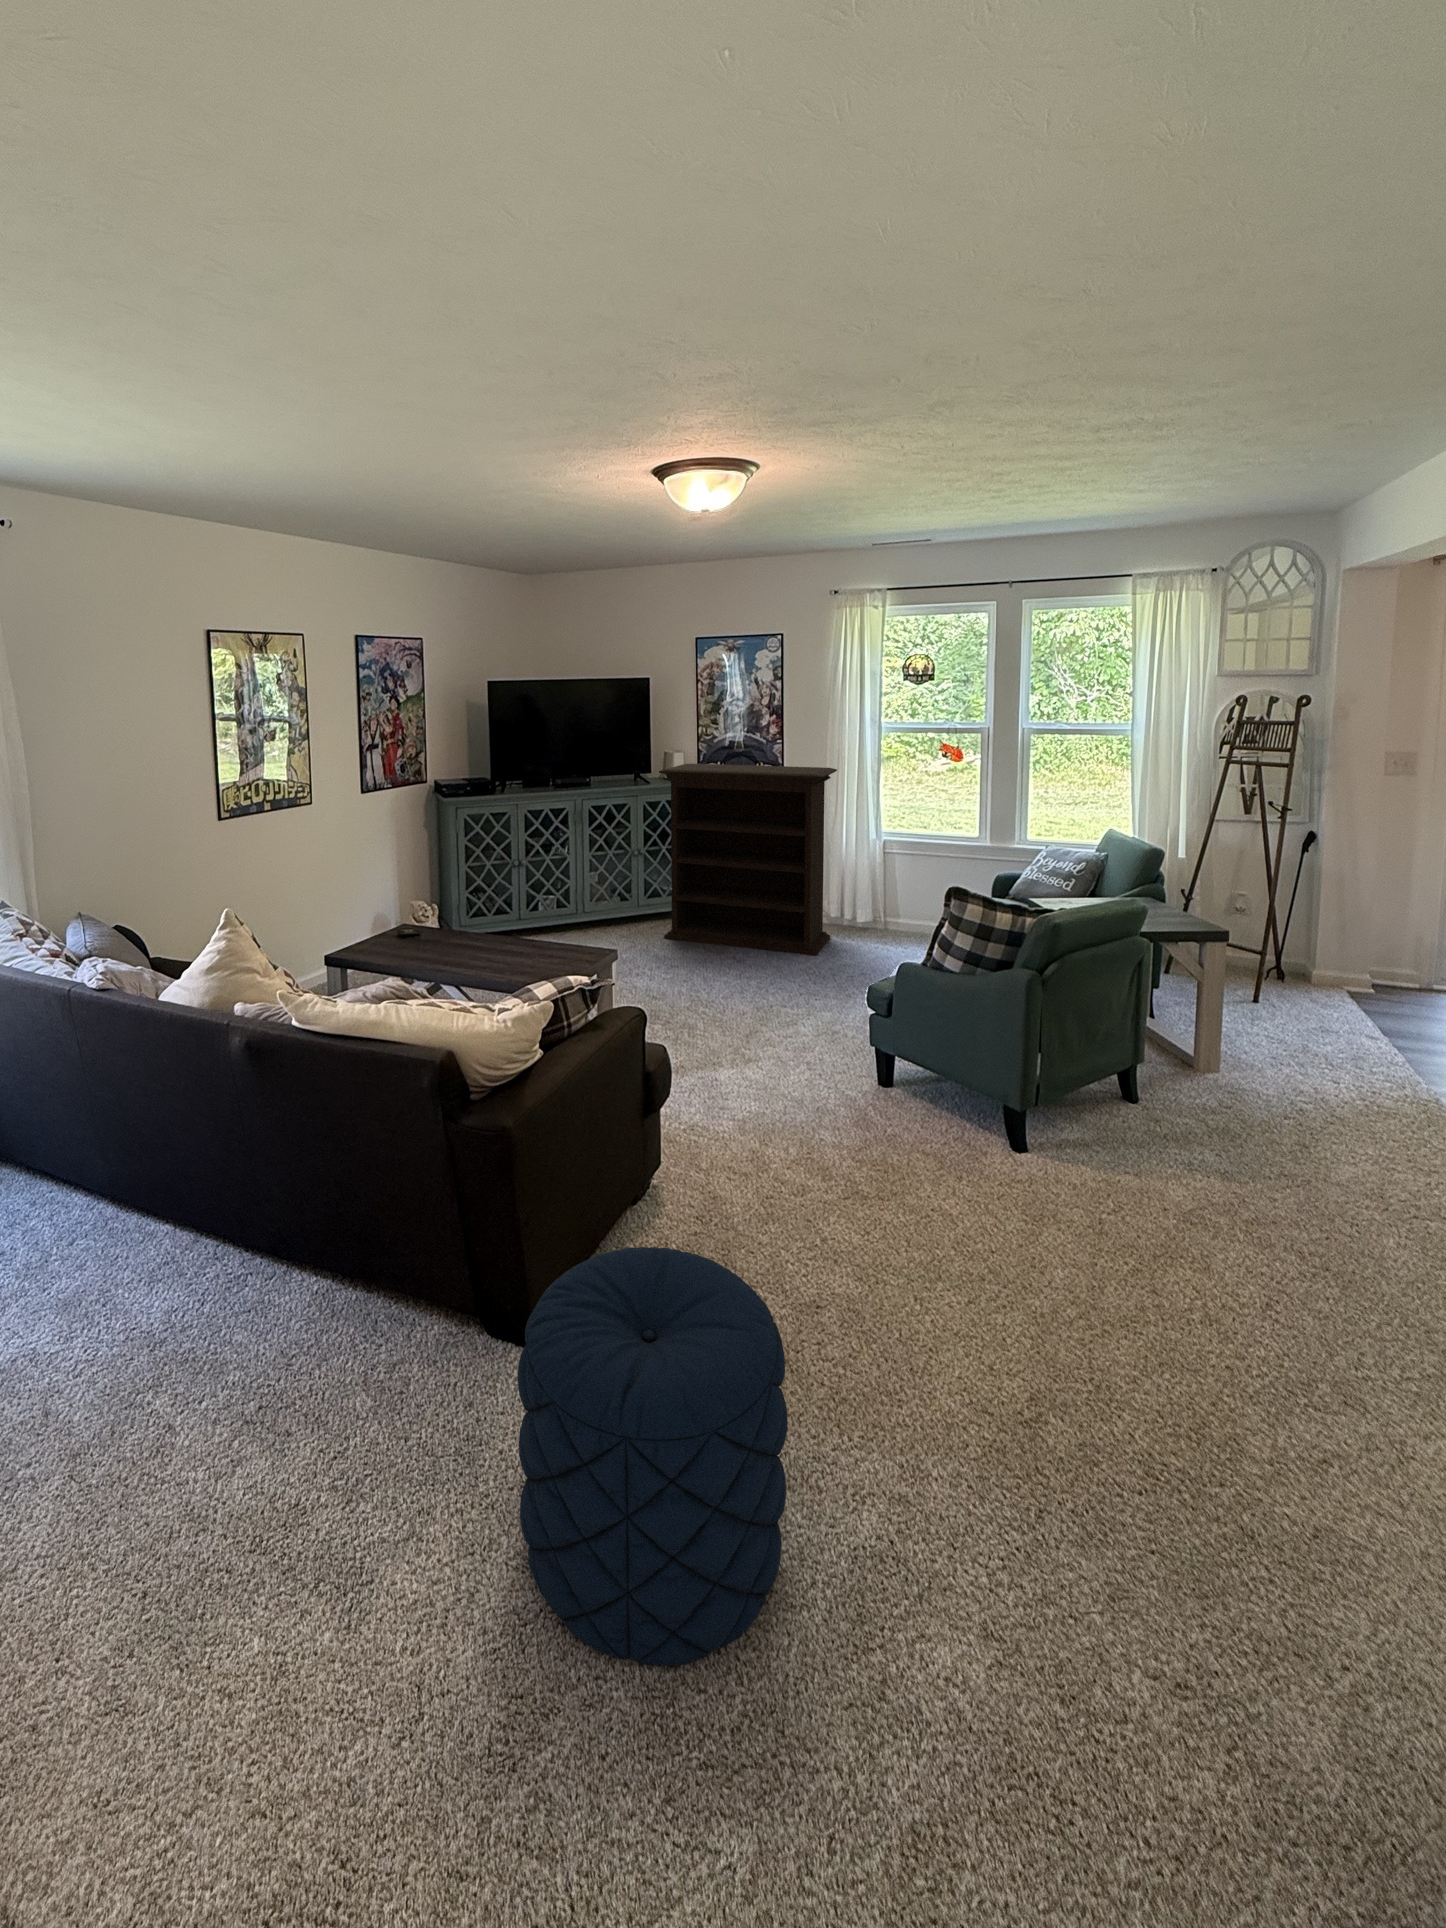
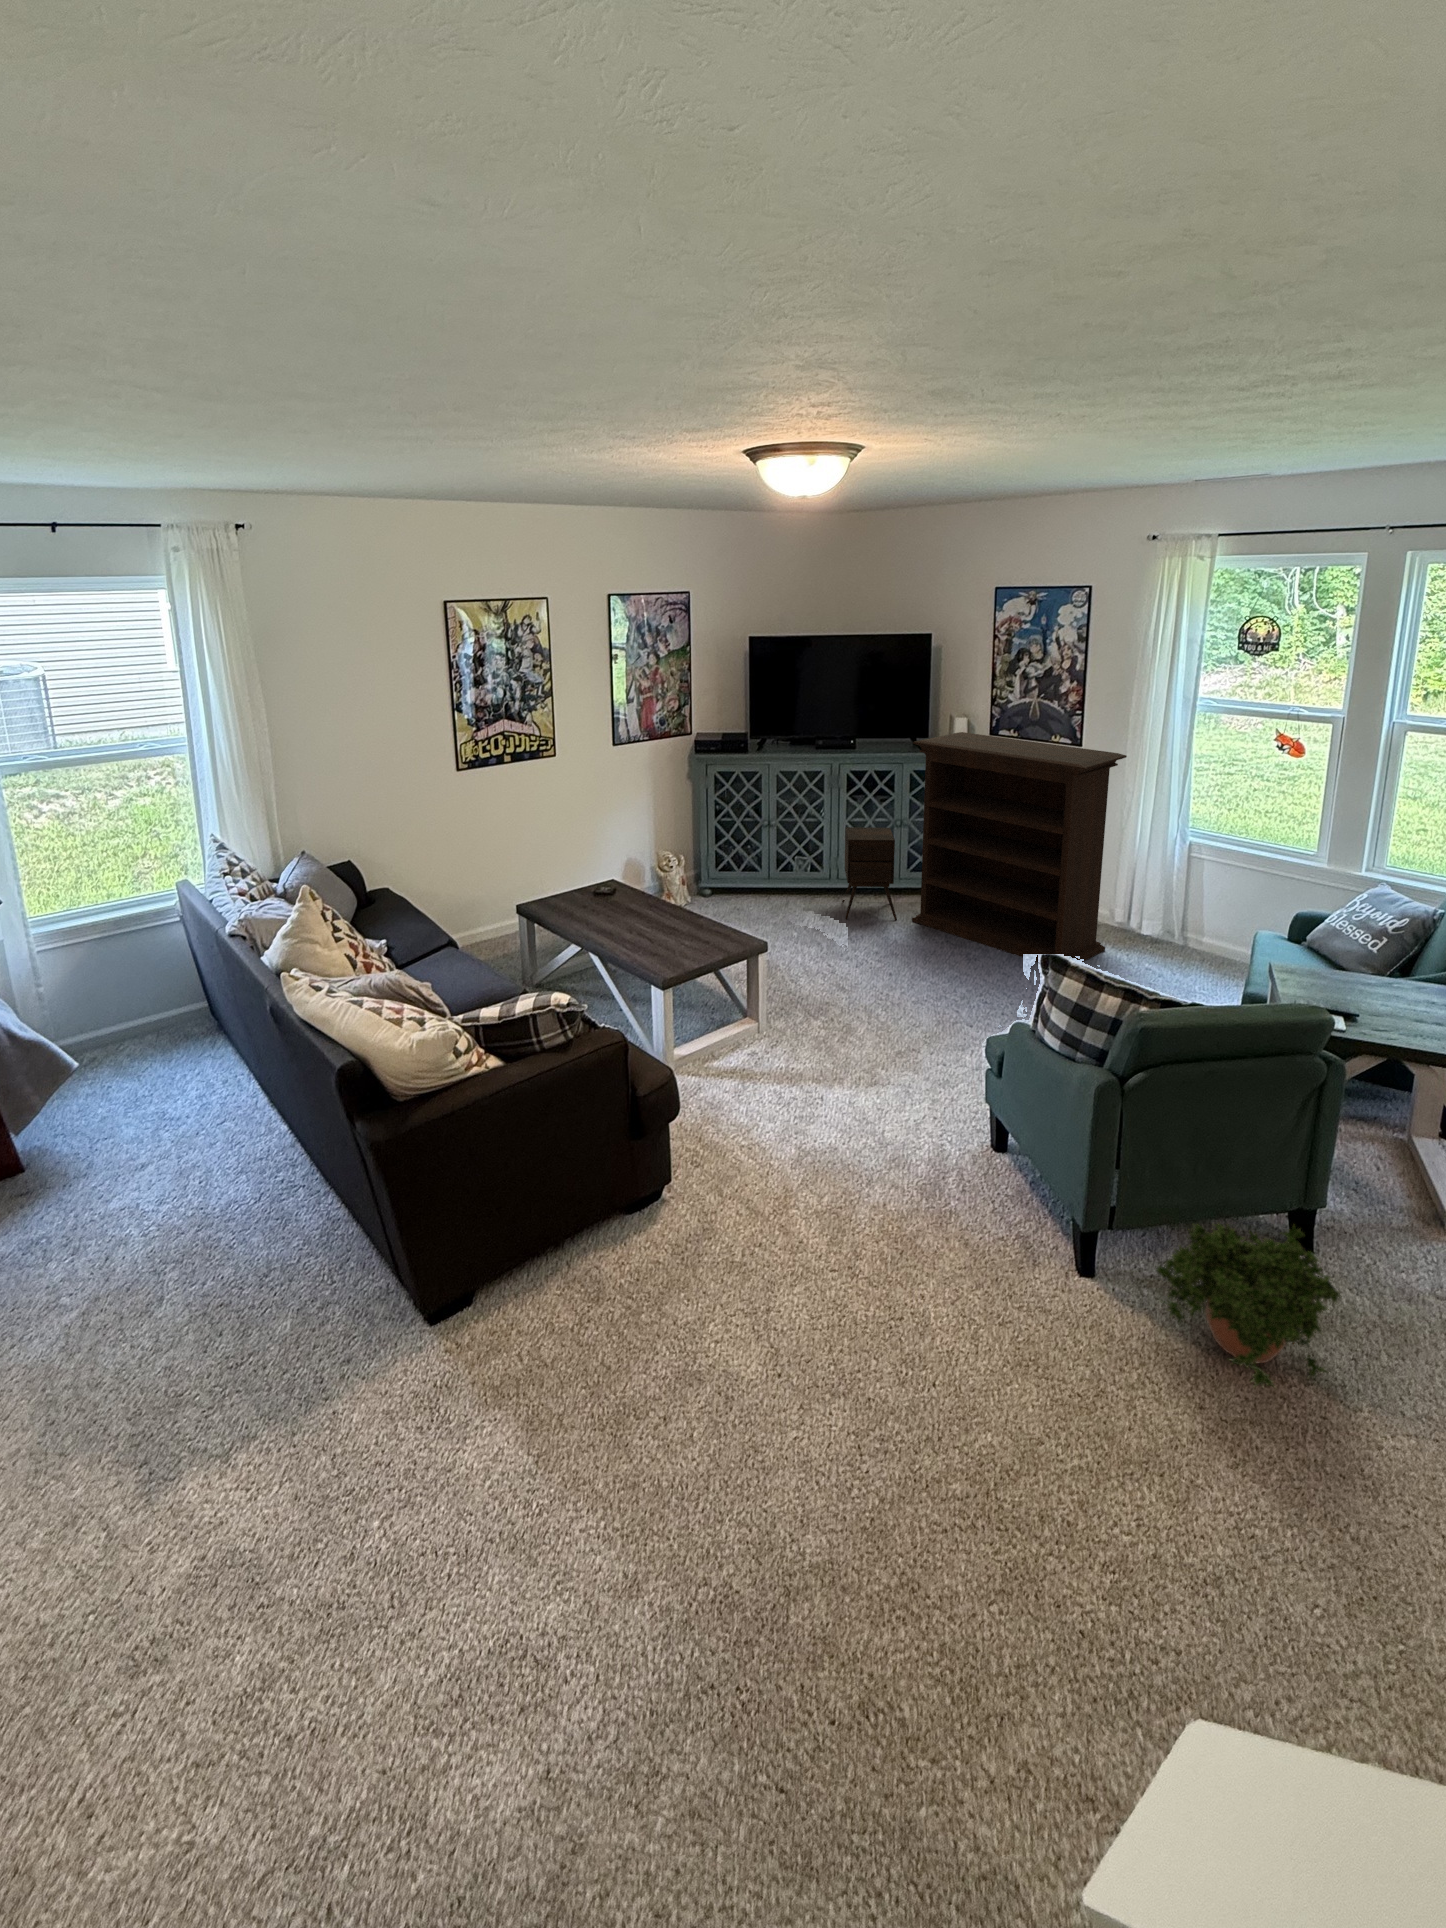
side table: none [592,855,651,944] -> present [842,827,897,920]
potted plant: none [1078,1061,1222,1180] -> present [1157,1224,1342,1387]
pouf: present [518,1247,788,1666] -> none [230,1277,493,1646]

